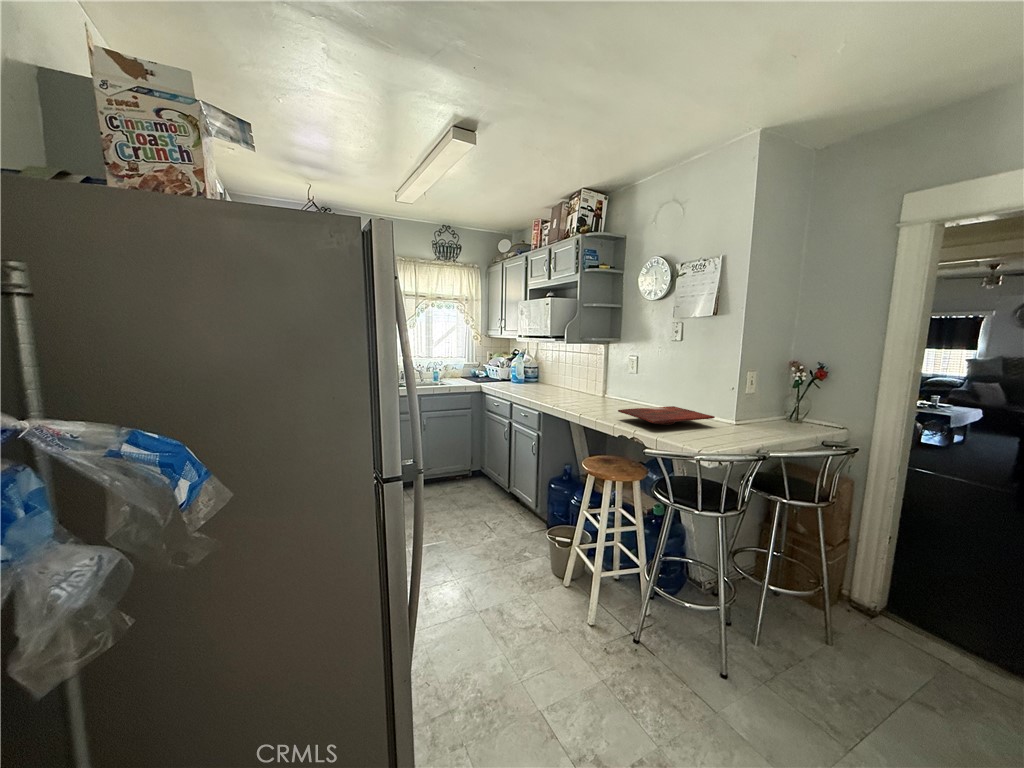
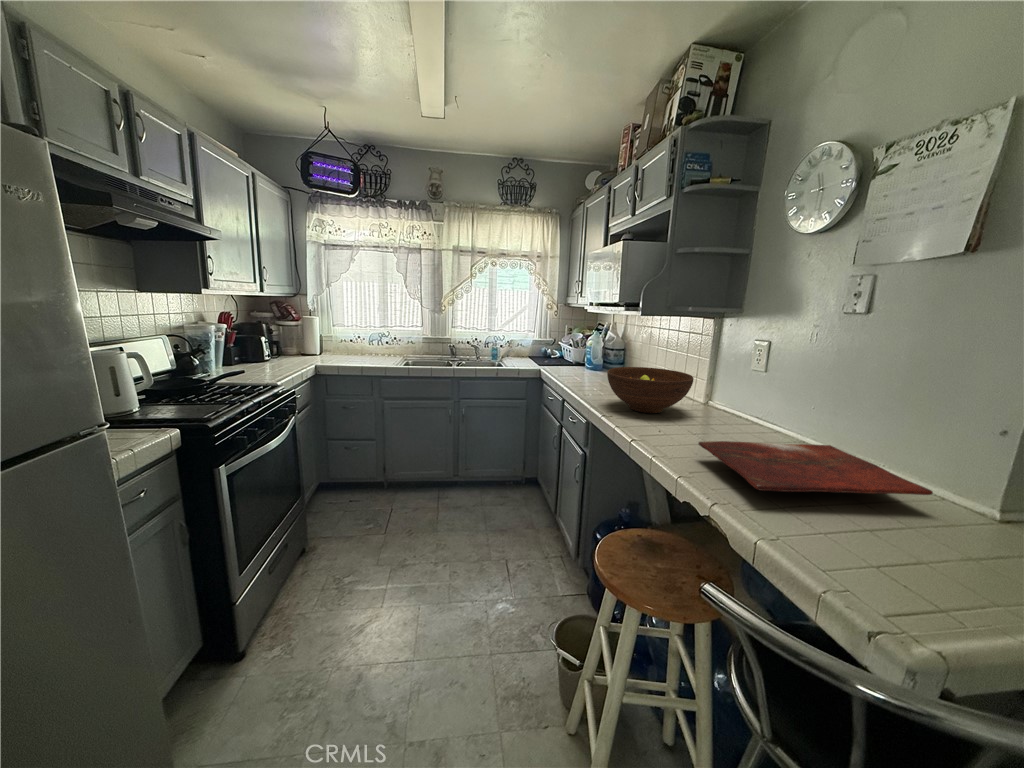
fruit bowl: none [549,376,600,403] -> present [607,367,694,413]

